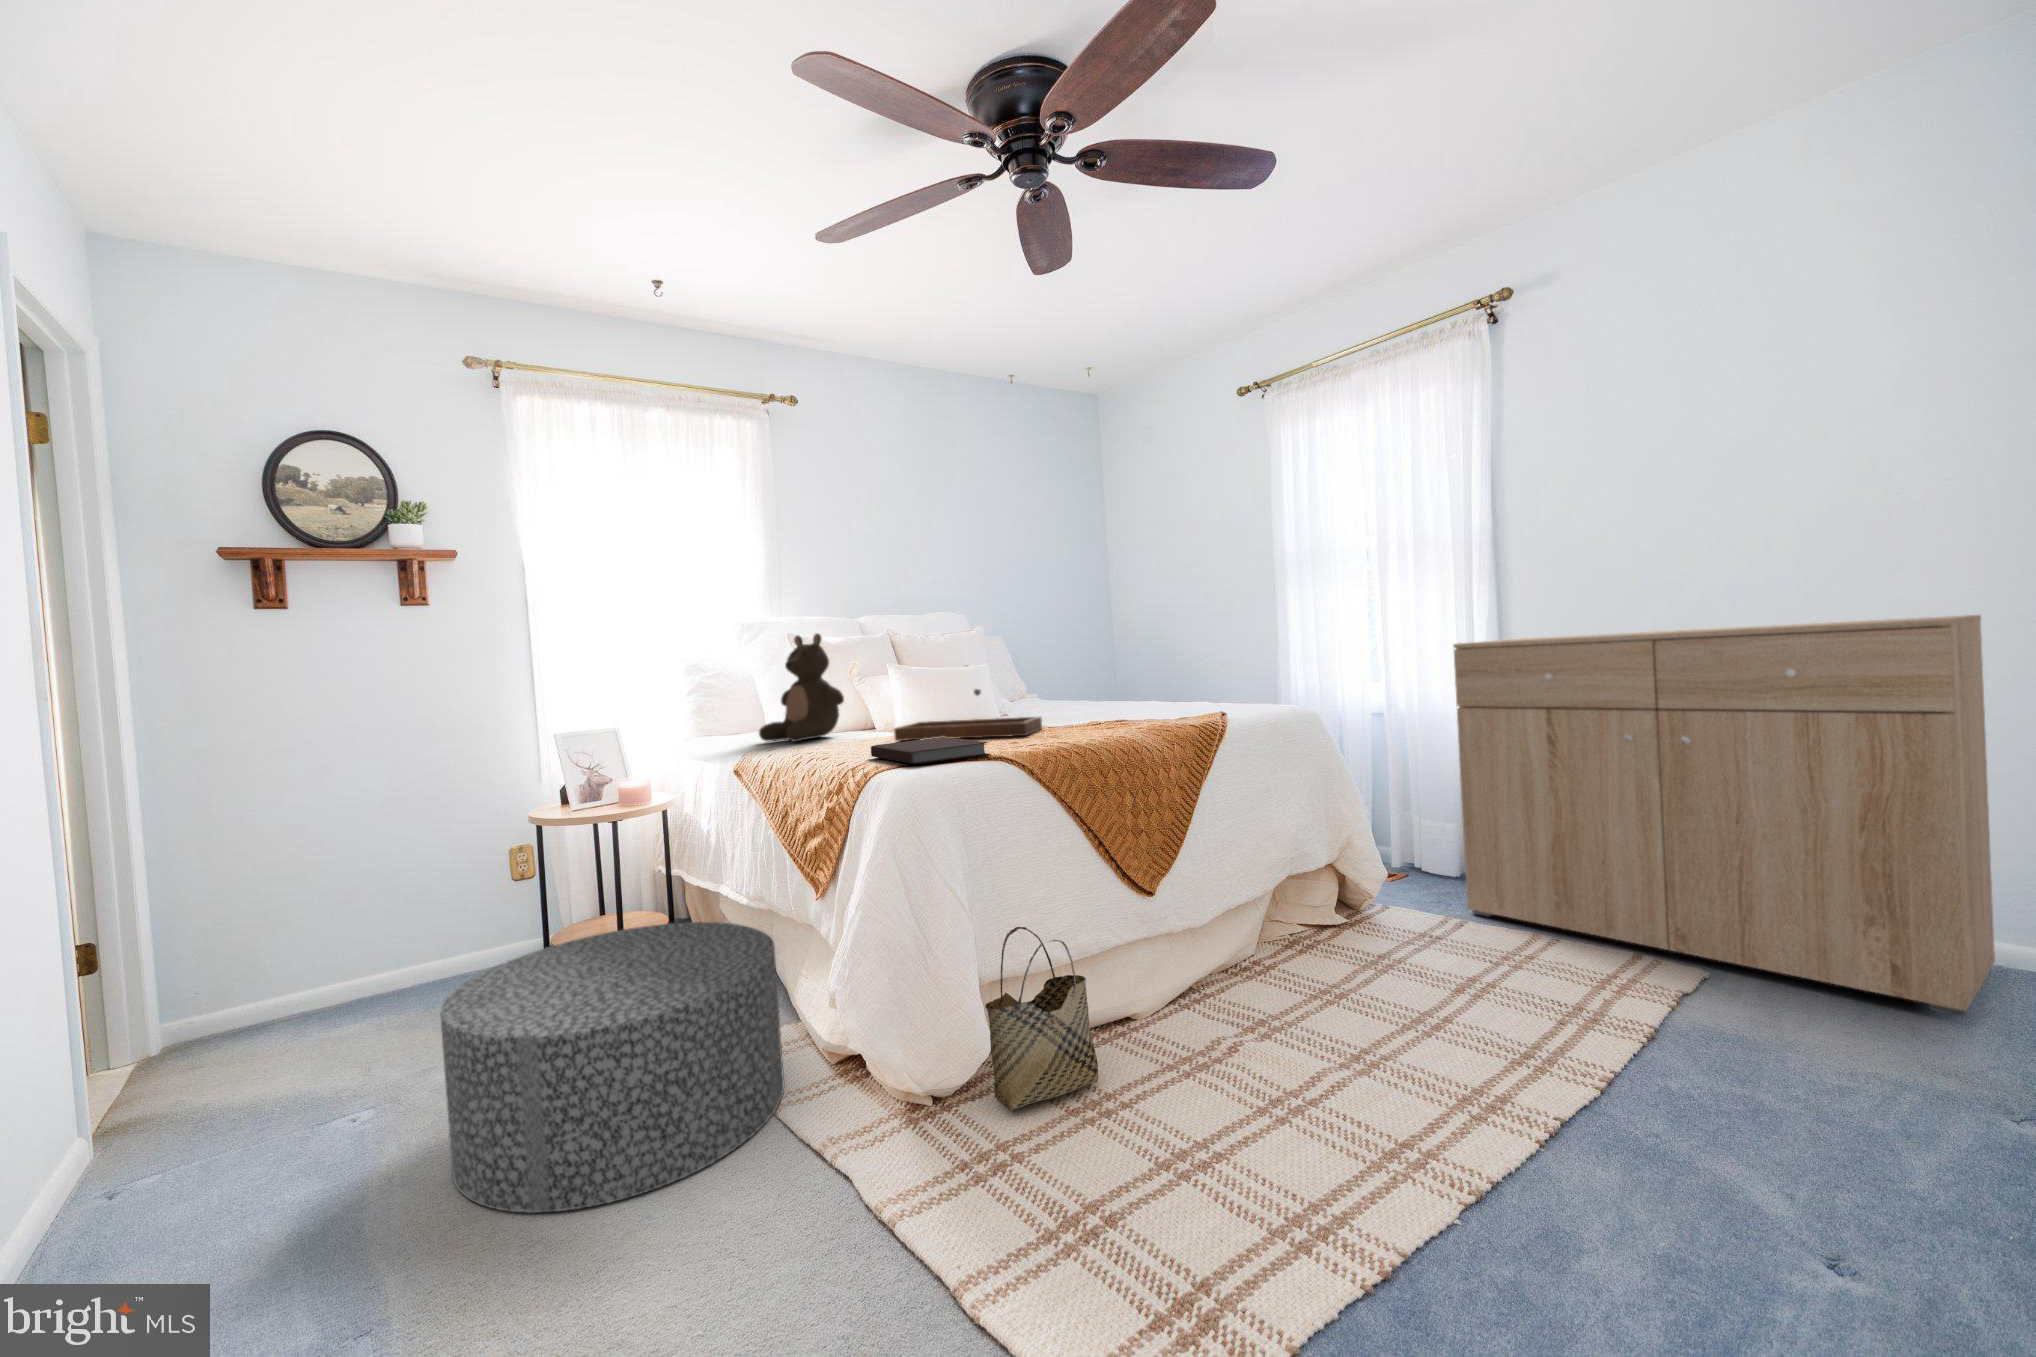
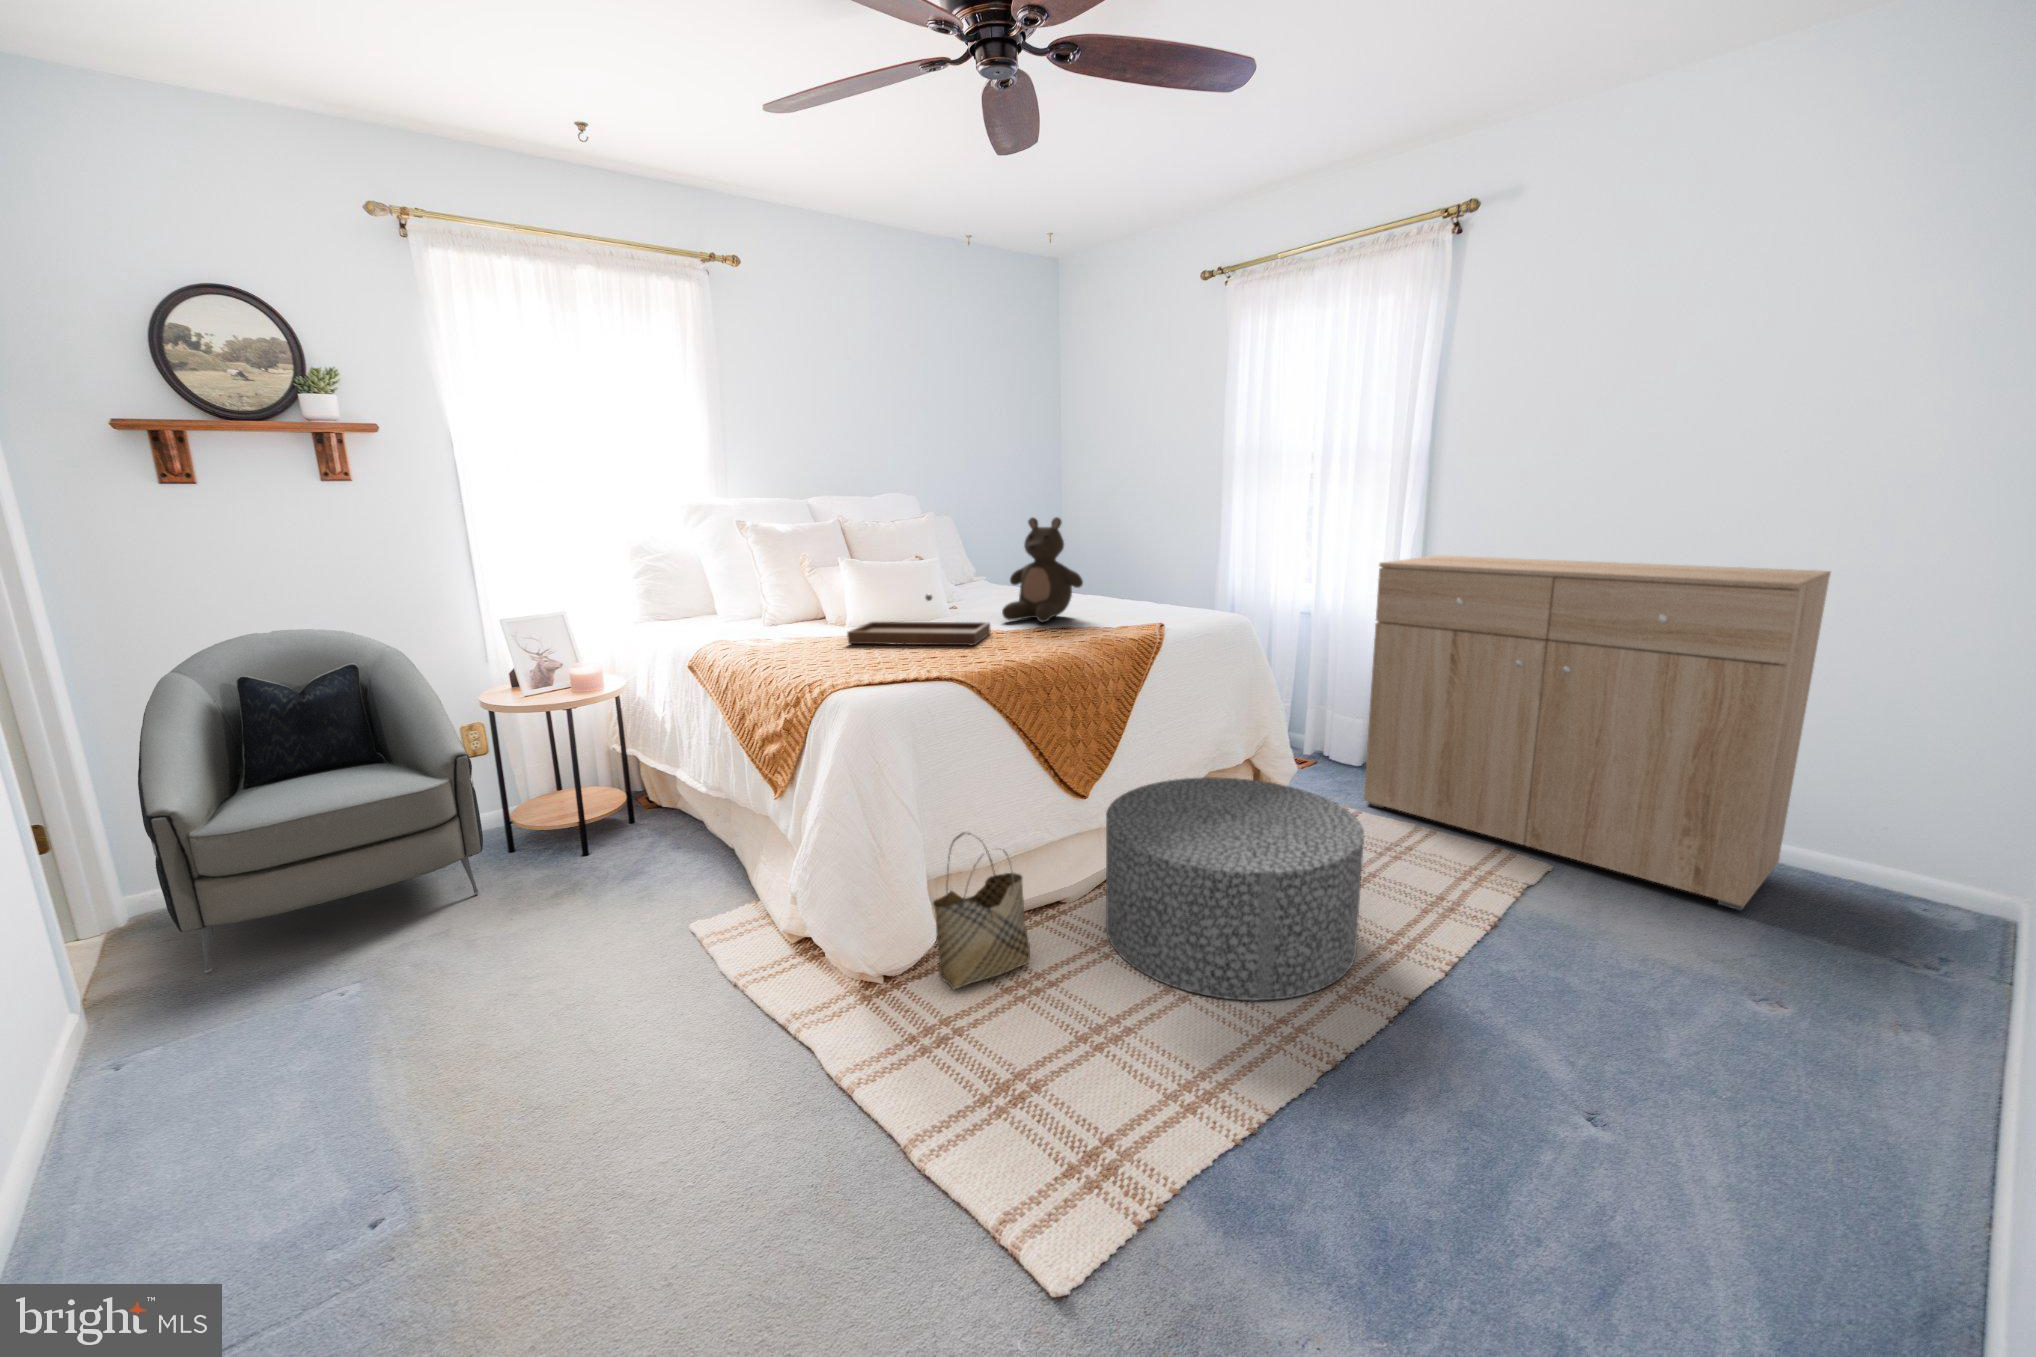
stuffed bear: present [759,633,844,742] -> present [1002,517,1083,622]
armchair: none [187,694,518,1098] -> present [138,629,483,973]
notebook: present [871,737,990,764] -> none [826,649,942,684]
ottoman: present [440,922,784,1213] -> present [1106,777,1364,1000]

